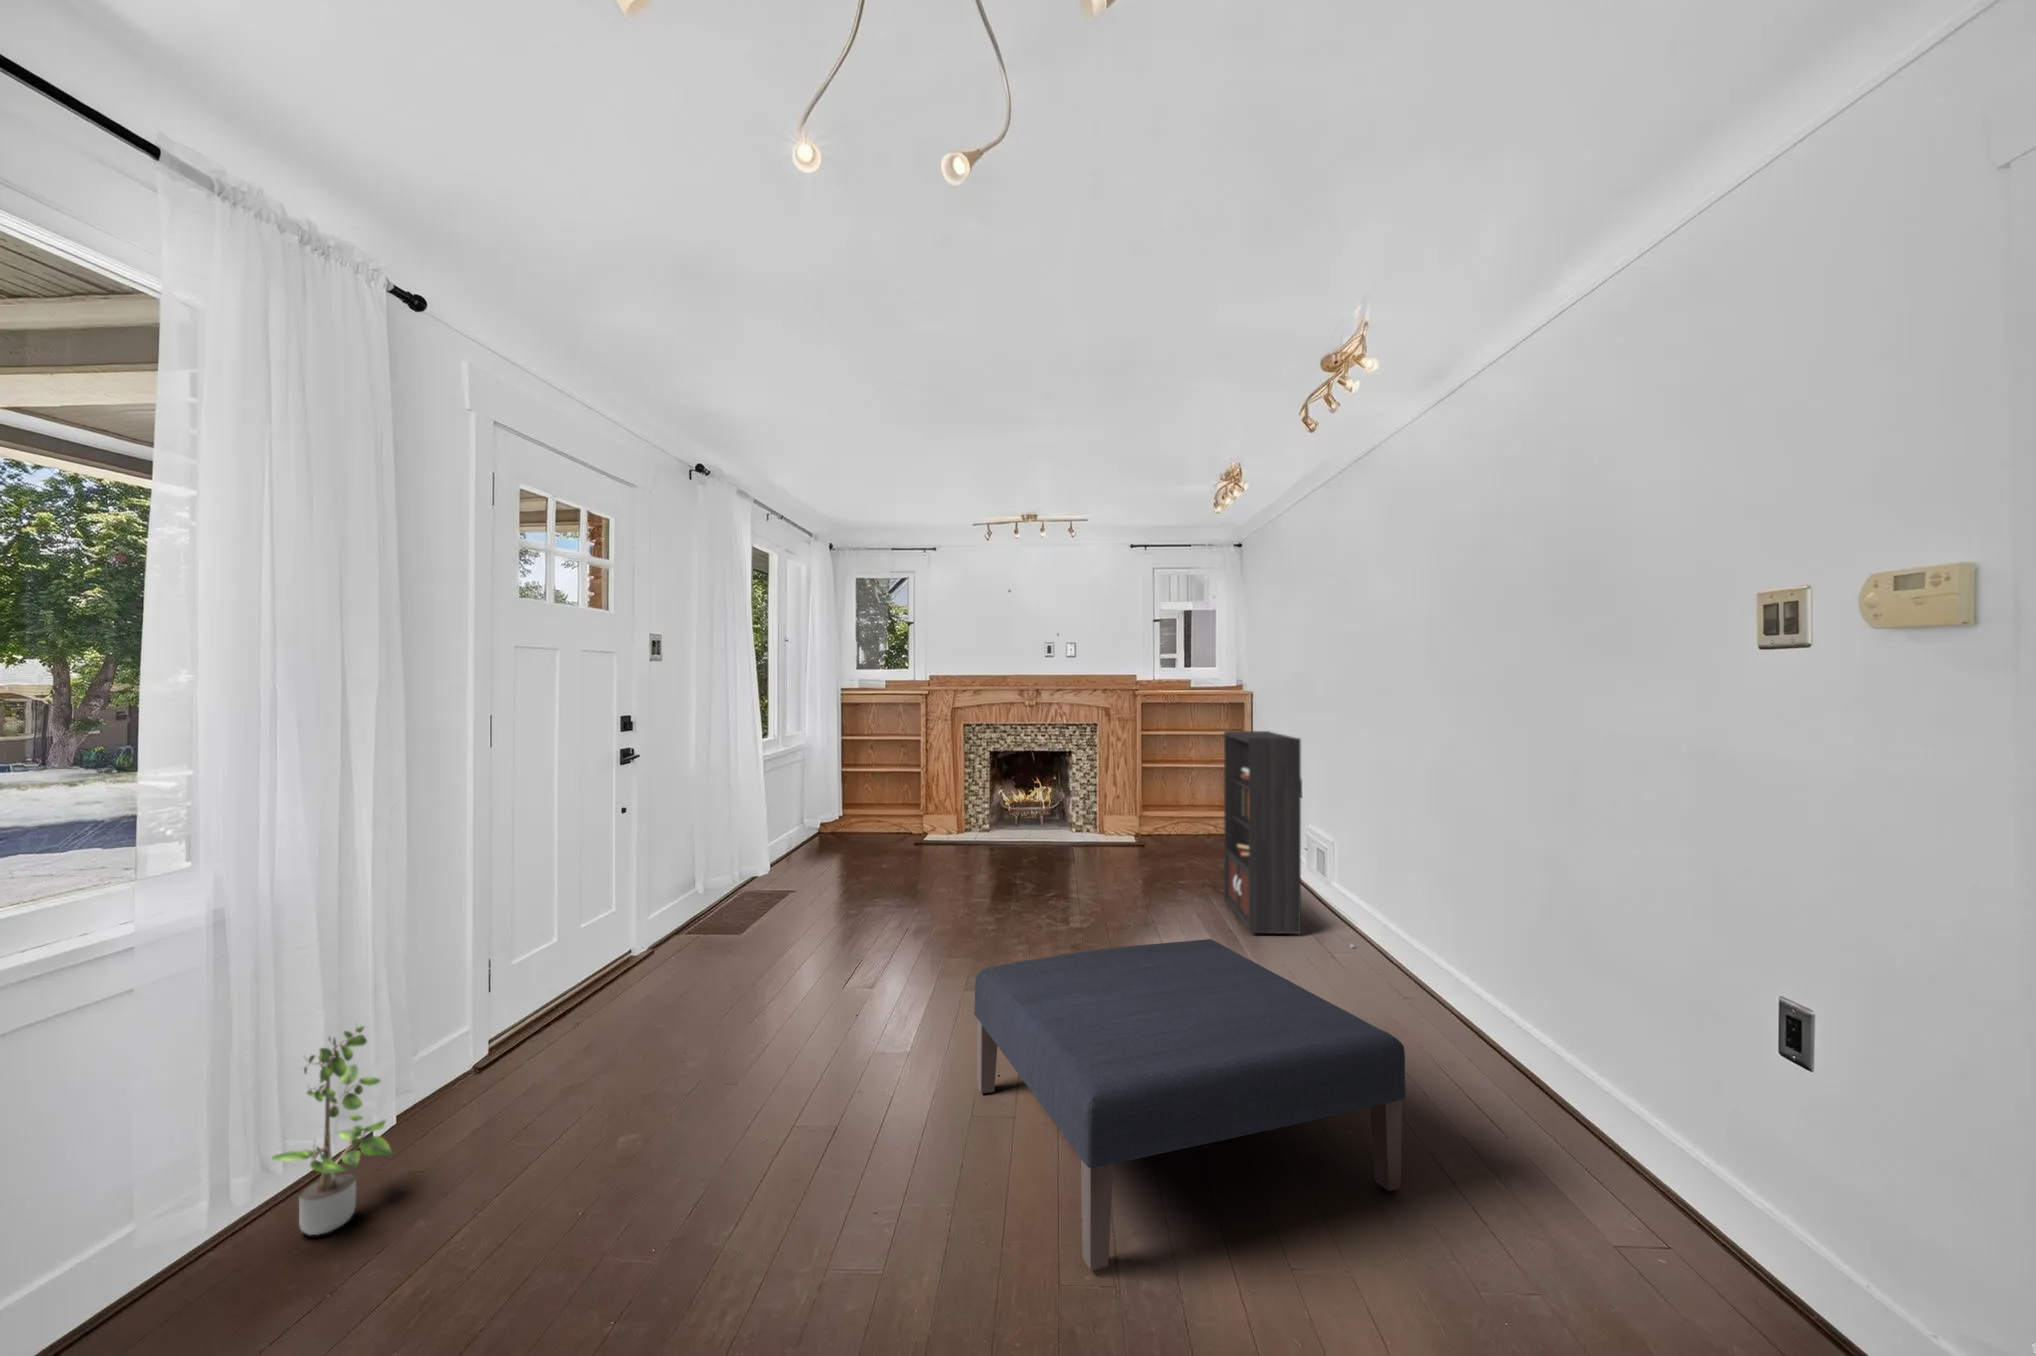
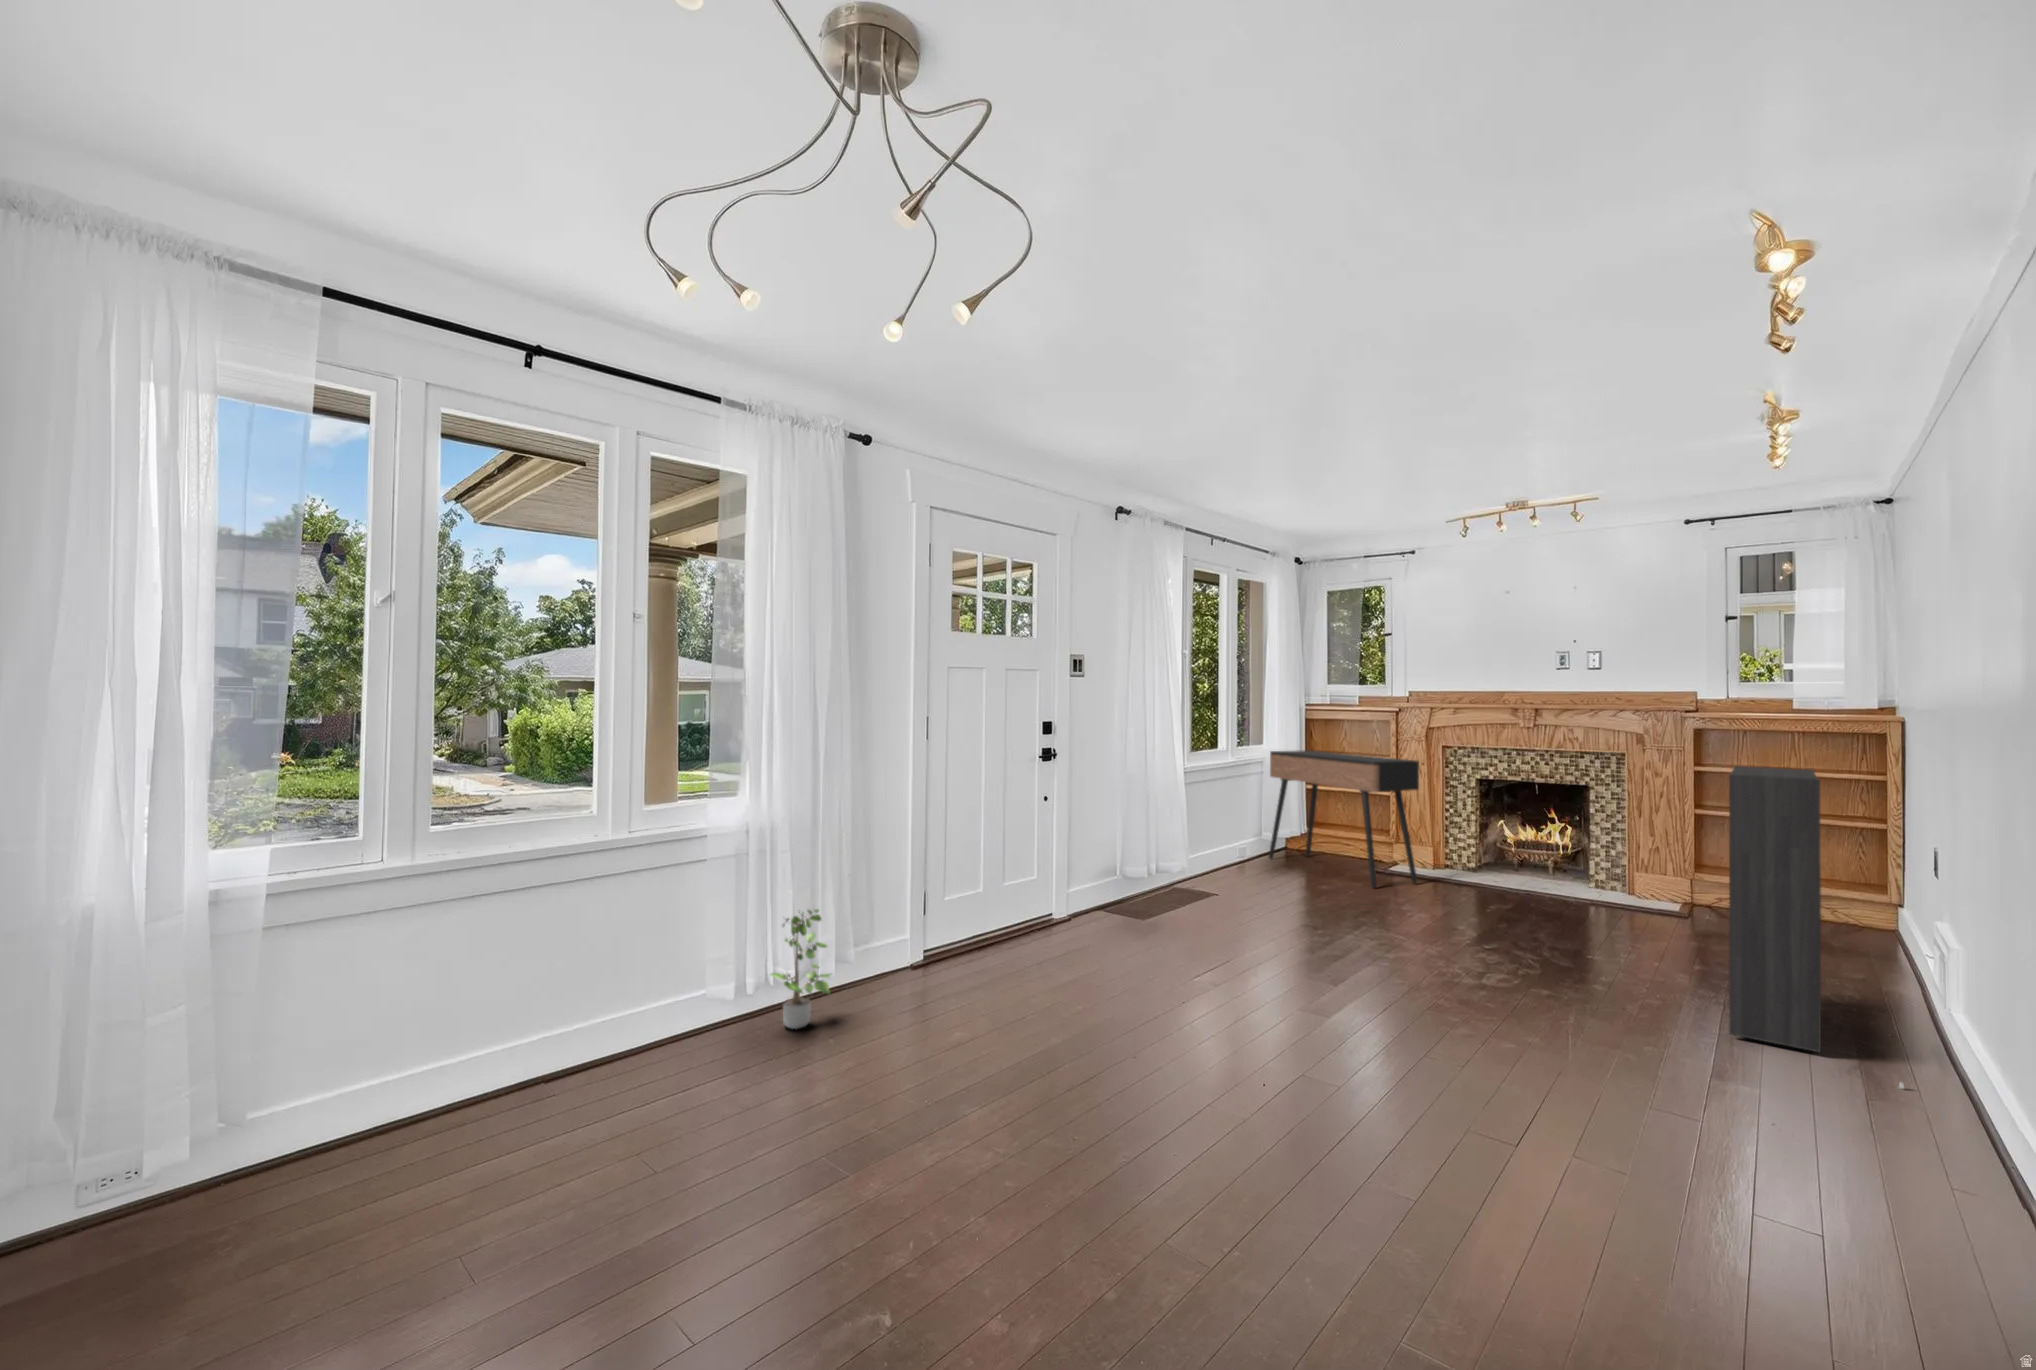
console table: none [813,734,958,858] -> present [1269,750,1419,888]
ottoman: present [974,939,1406,1271] -> none [1199,966,1622,1304]

